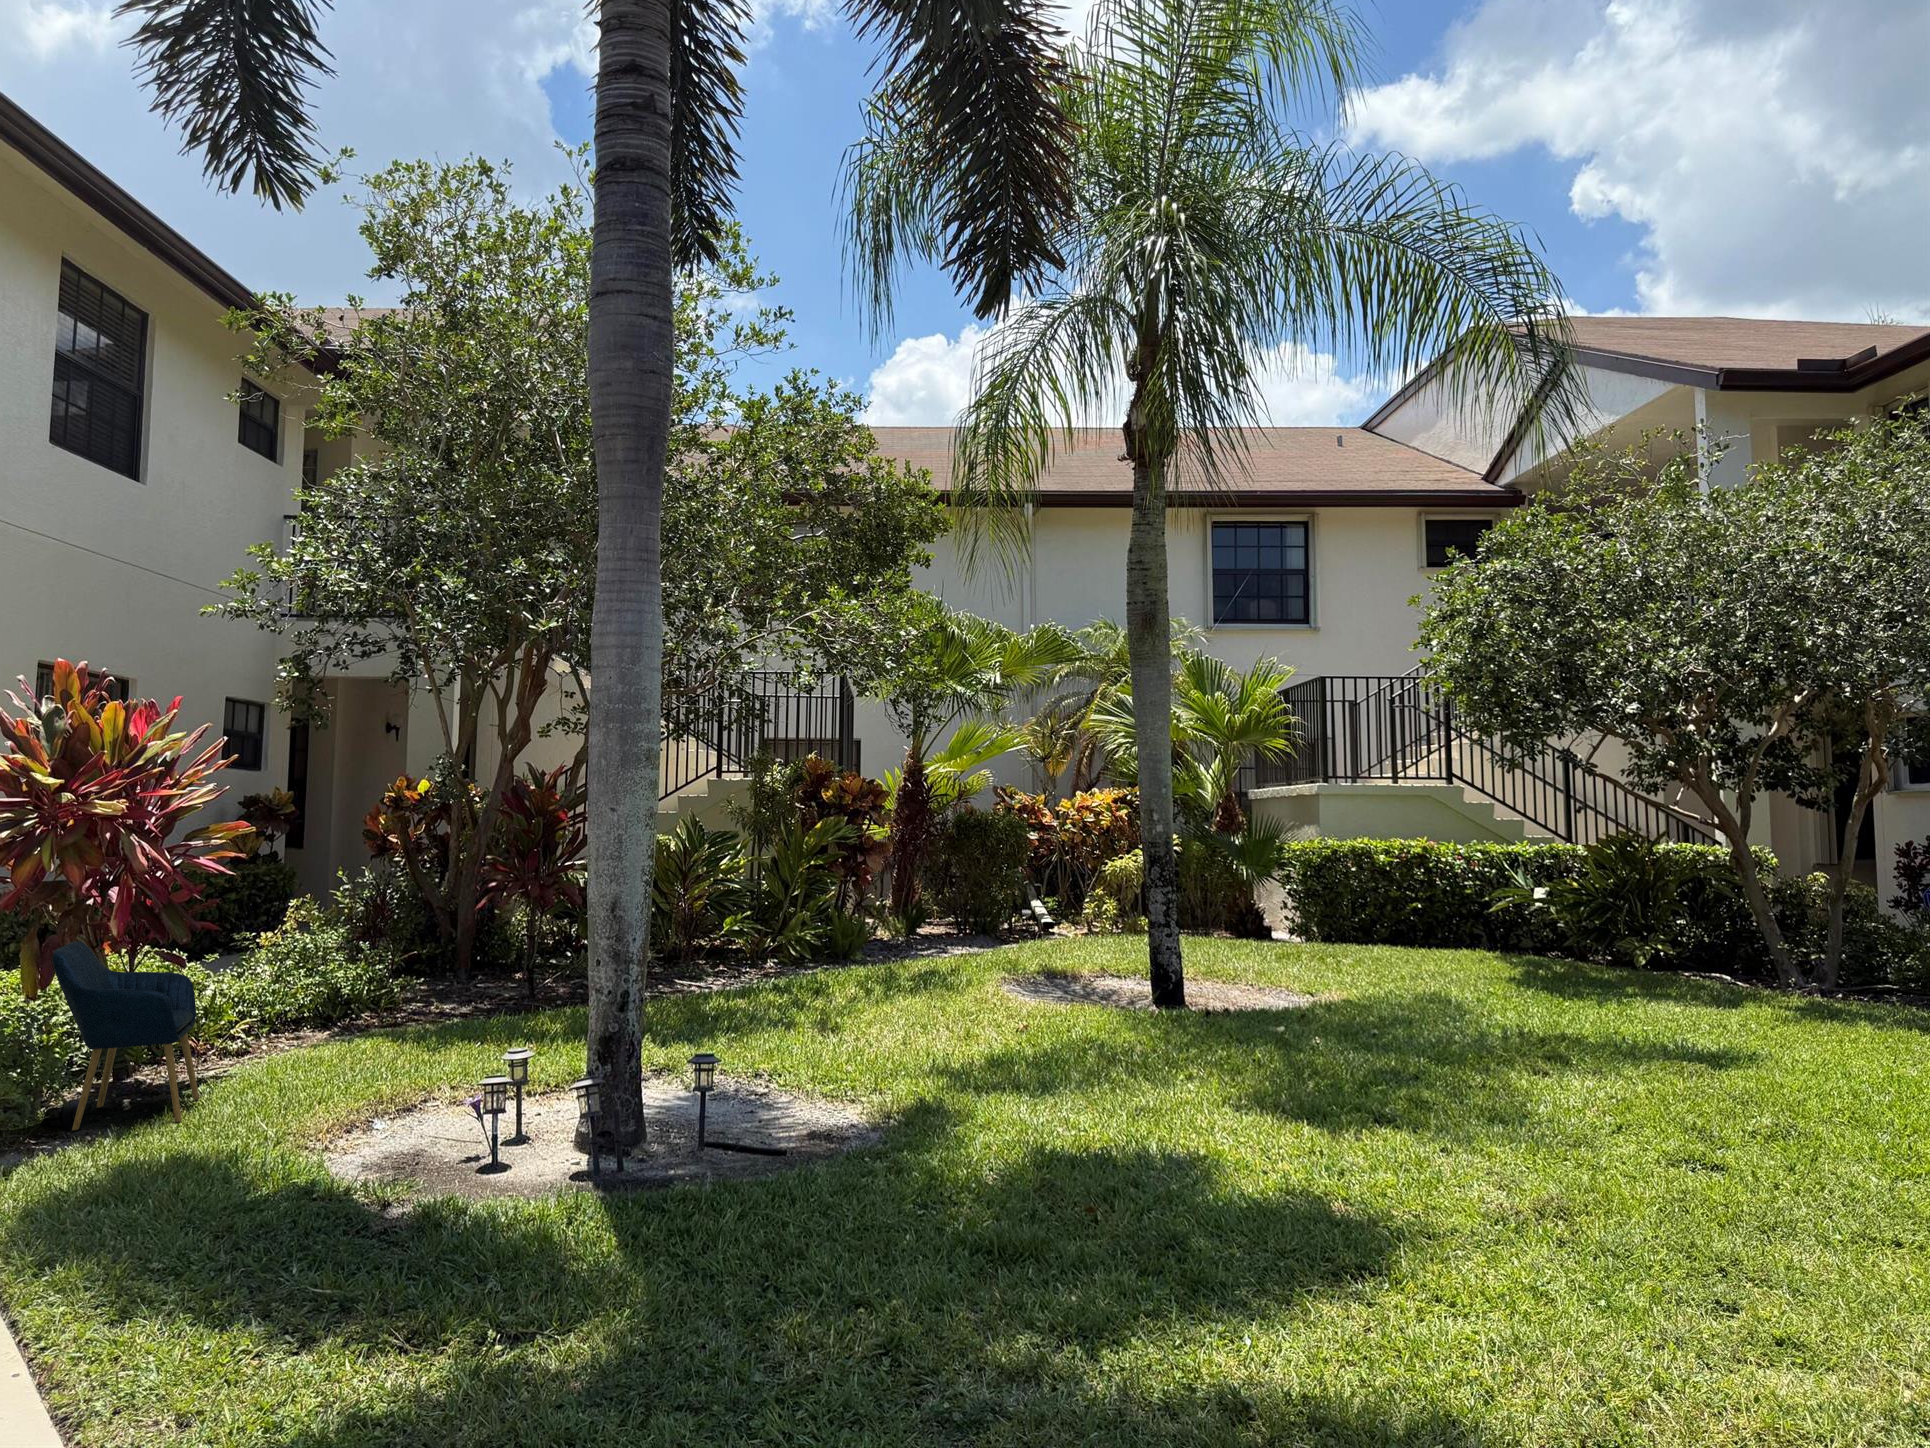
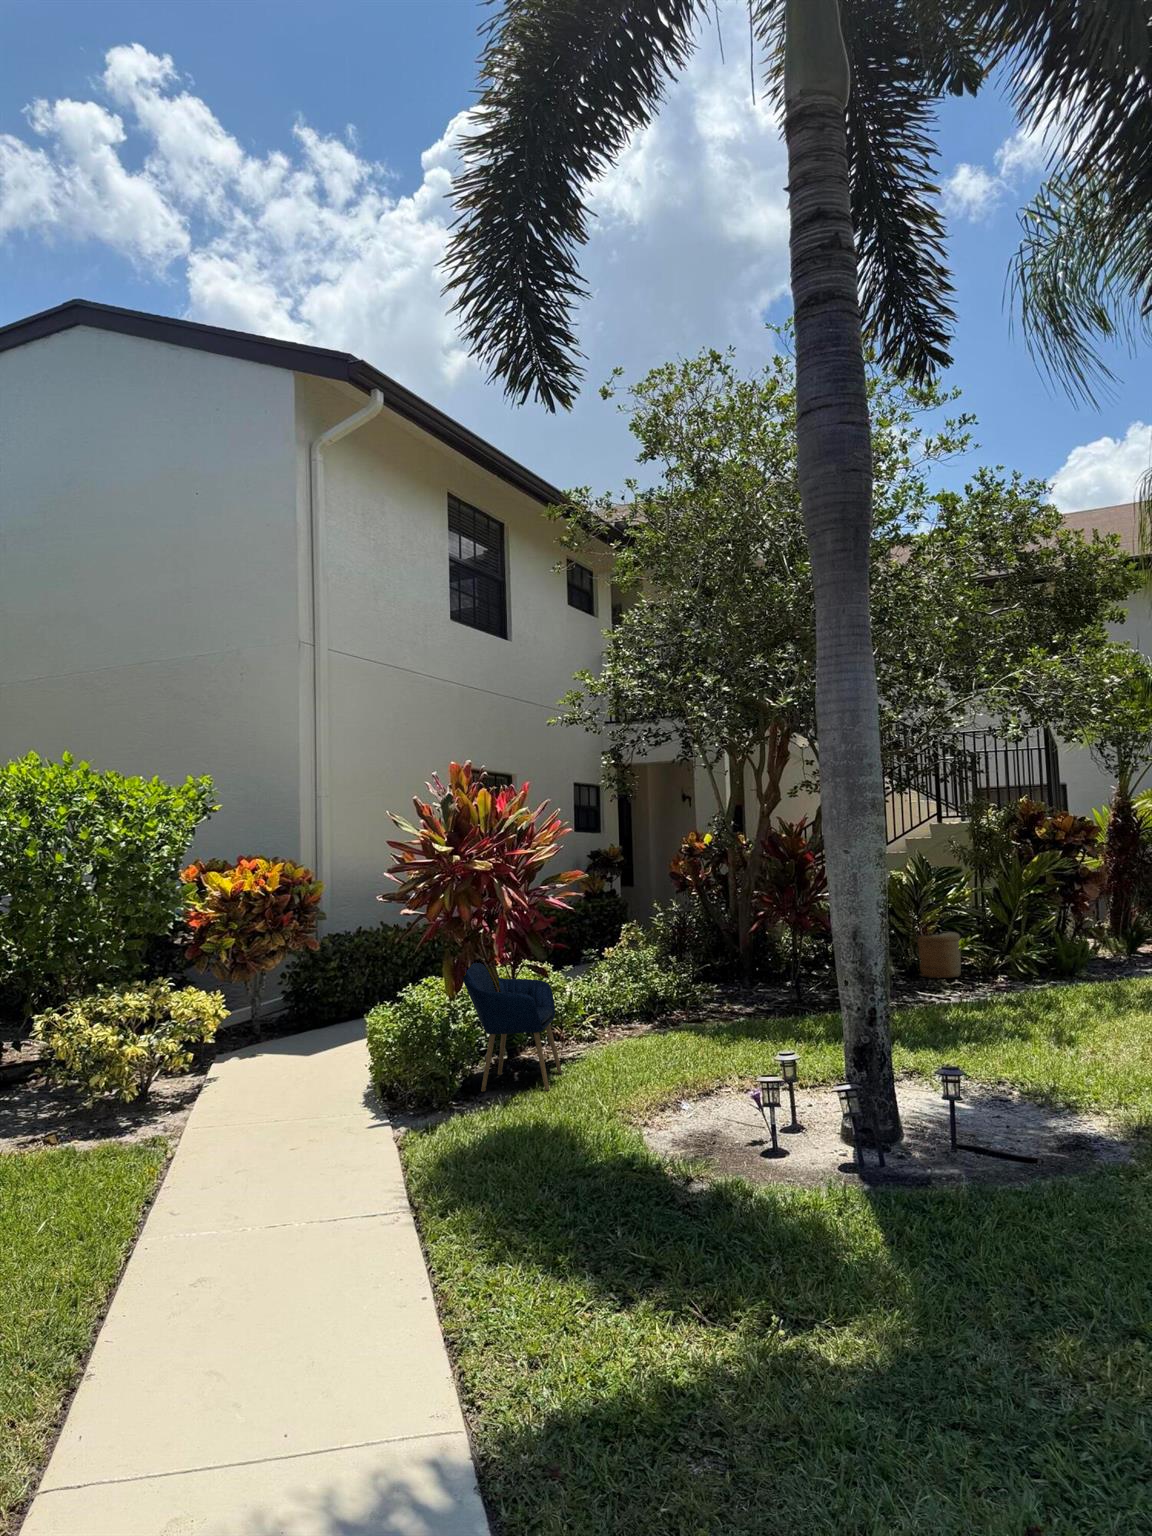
woven basket: none [677,910,730,966] -> present [918,932,961,978]

